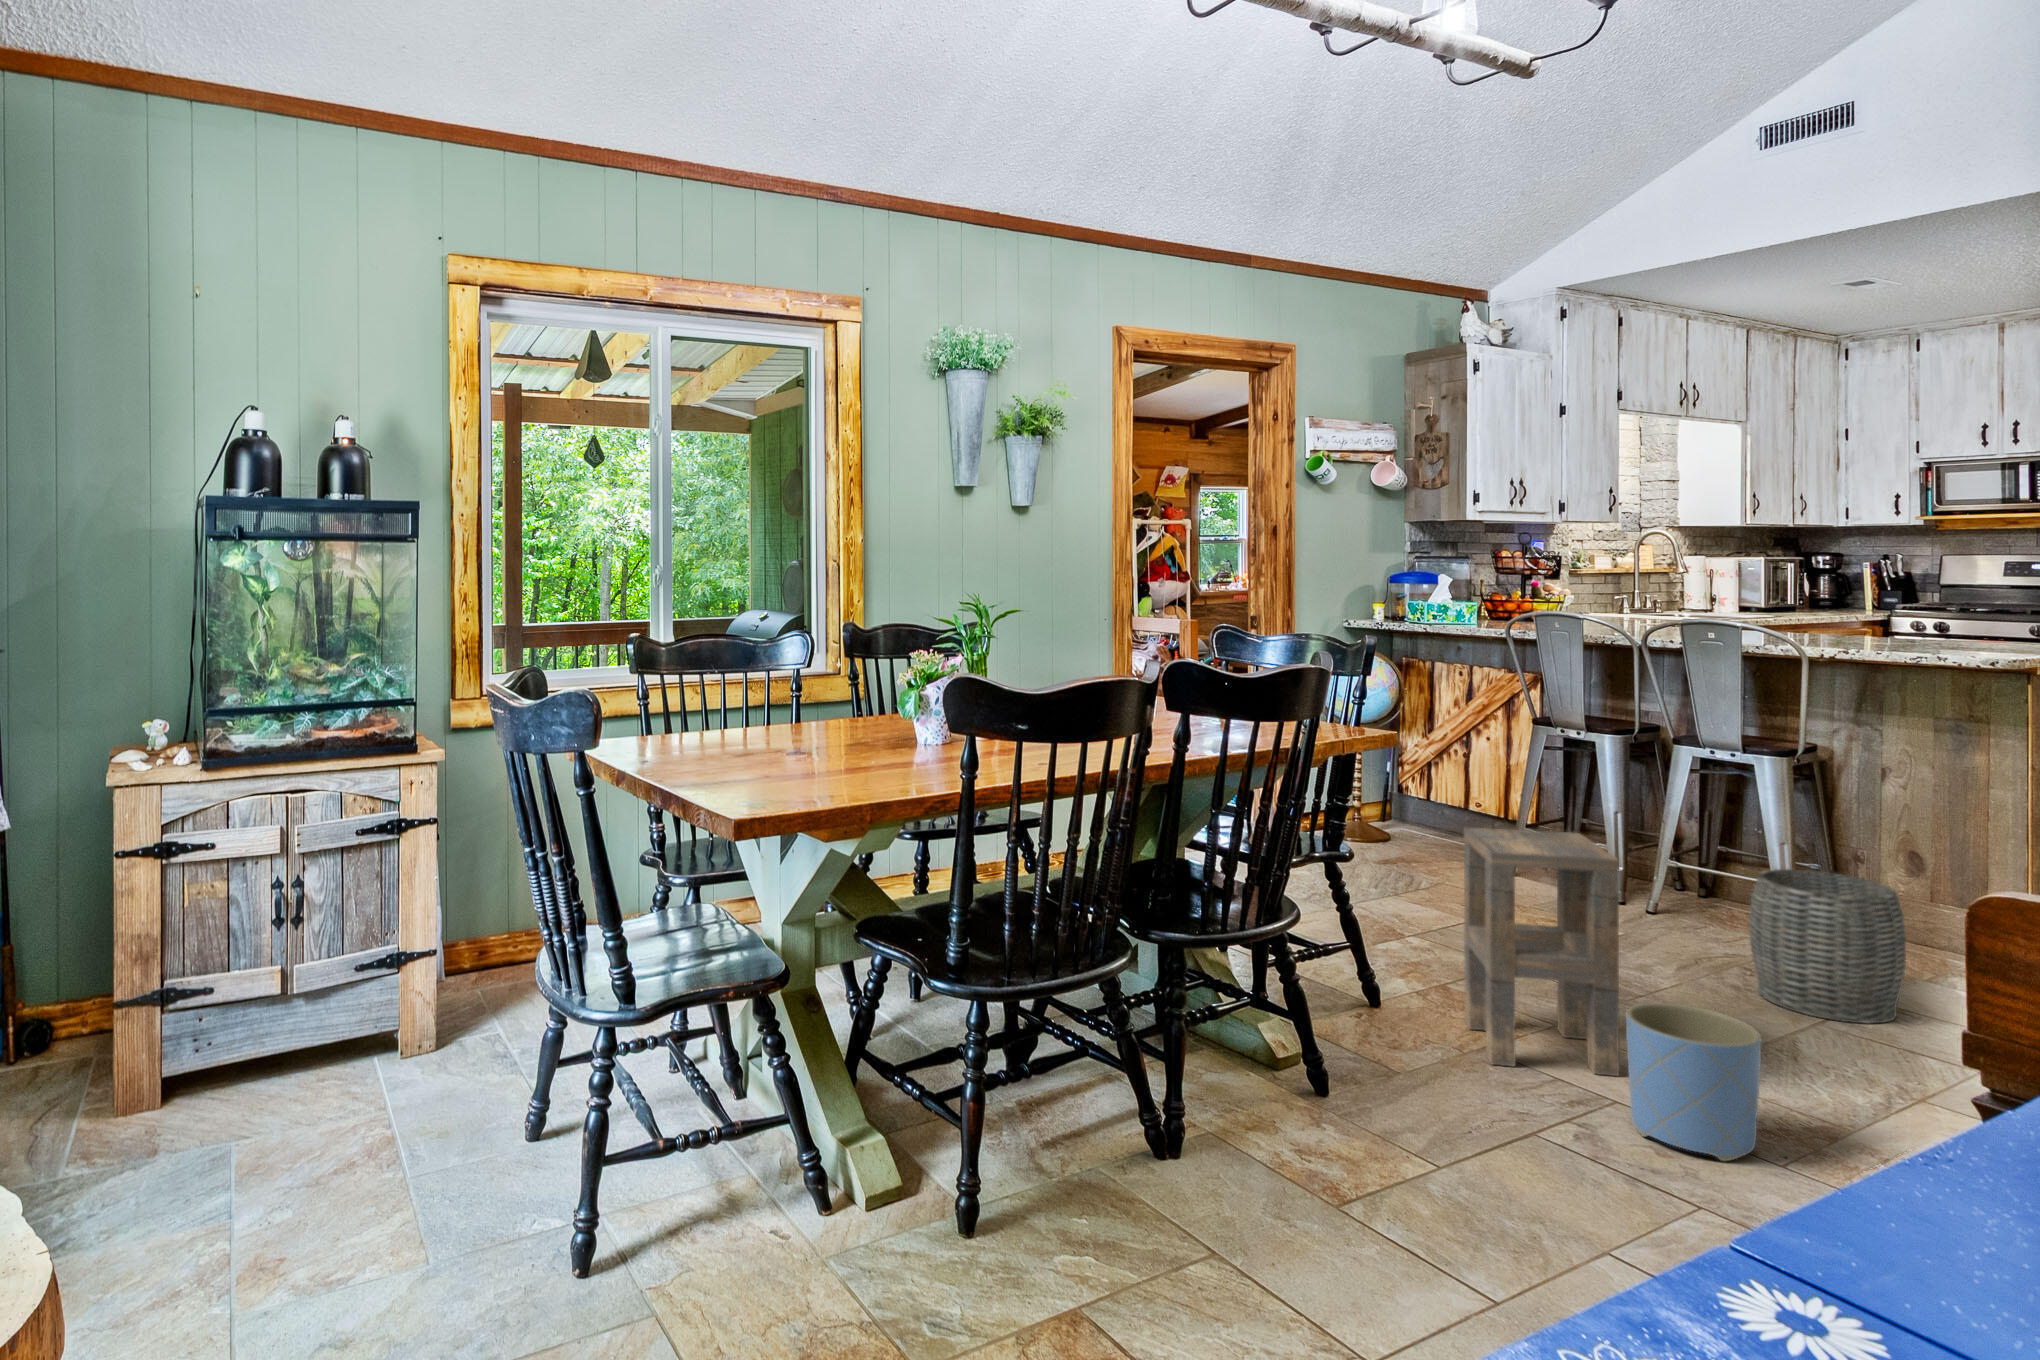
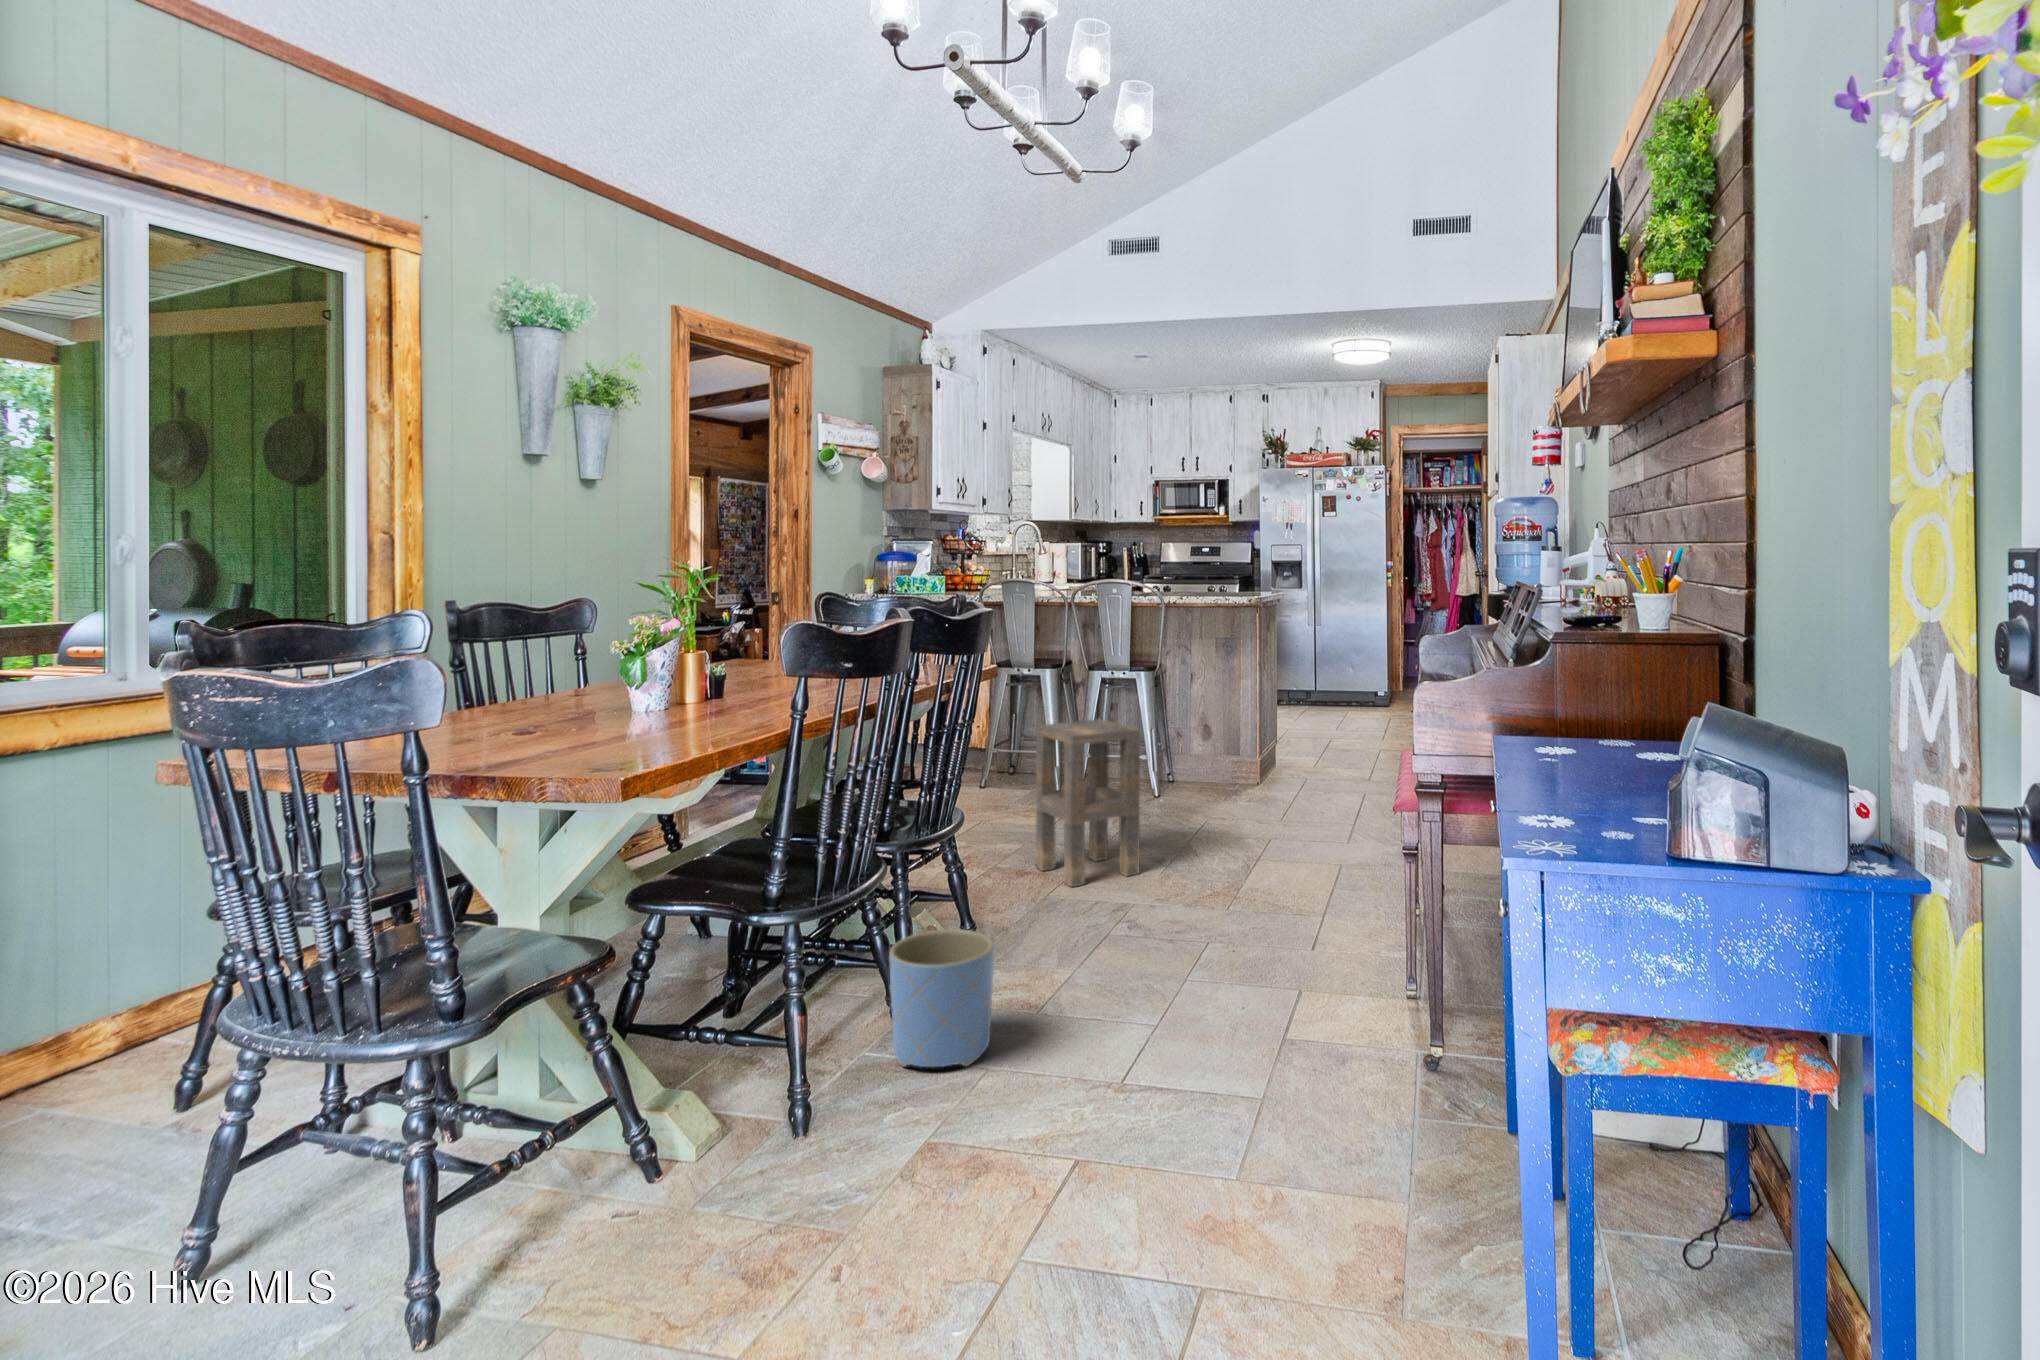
woven basket: present [1750,869,1906,1024] -> none [1162,731,1237,818]
planter: present [1625,1003,1761,1161] -> present [889,929,994,1067]

